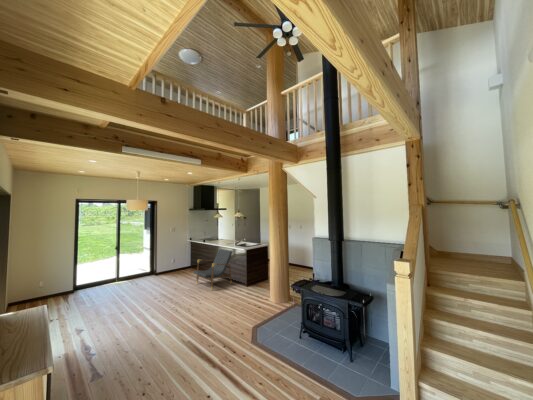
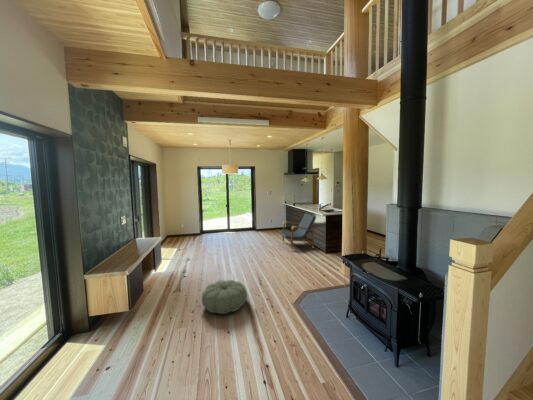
pouf: none [151,337,207,385] -> present [202,280,247,314]

